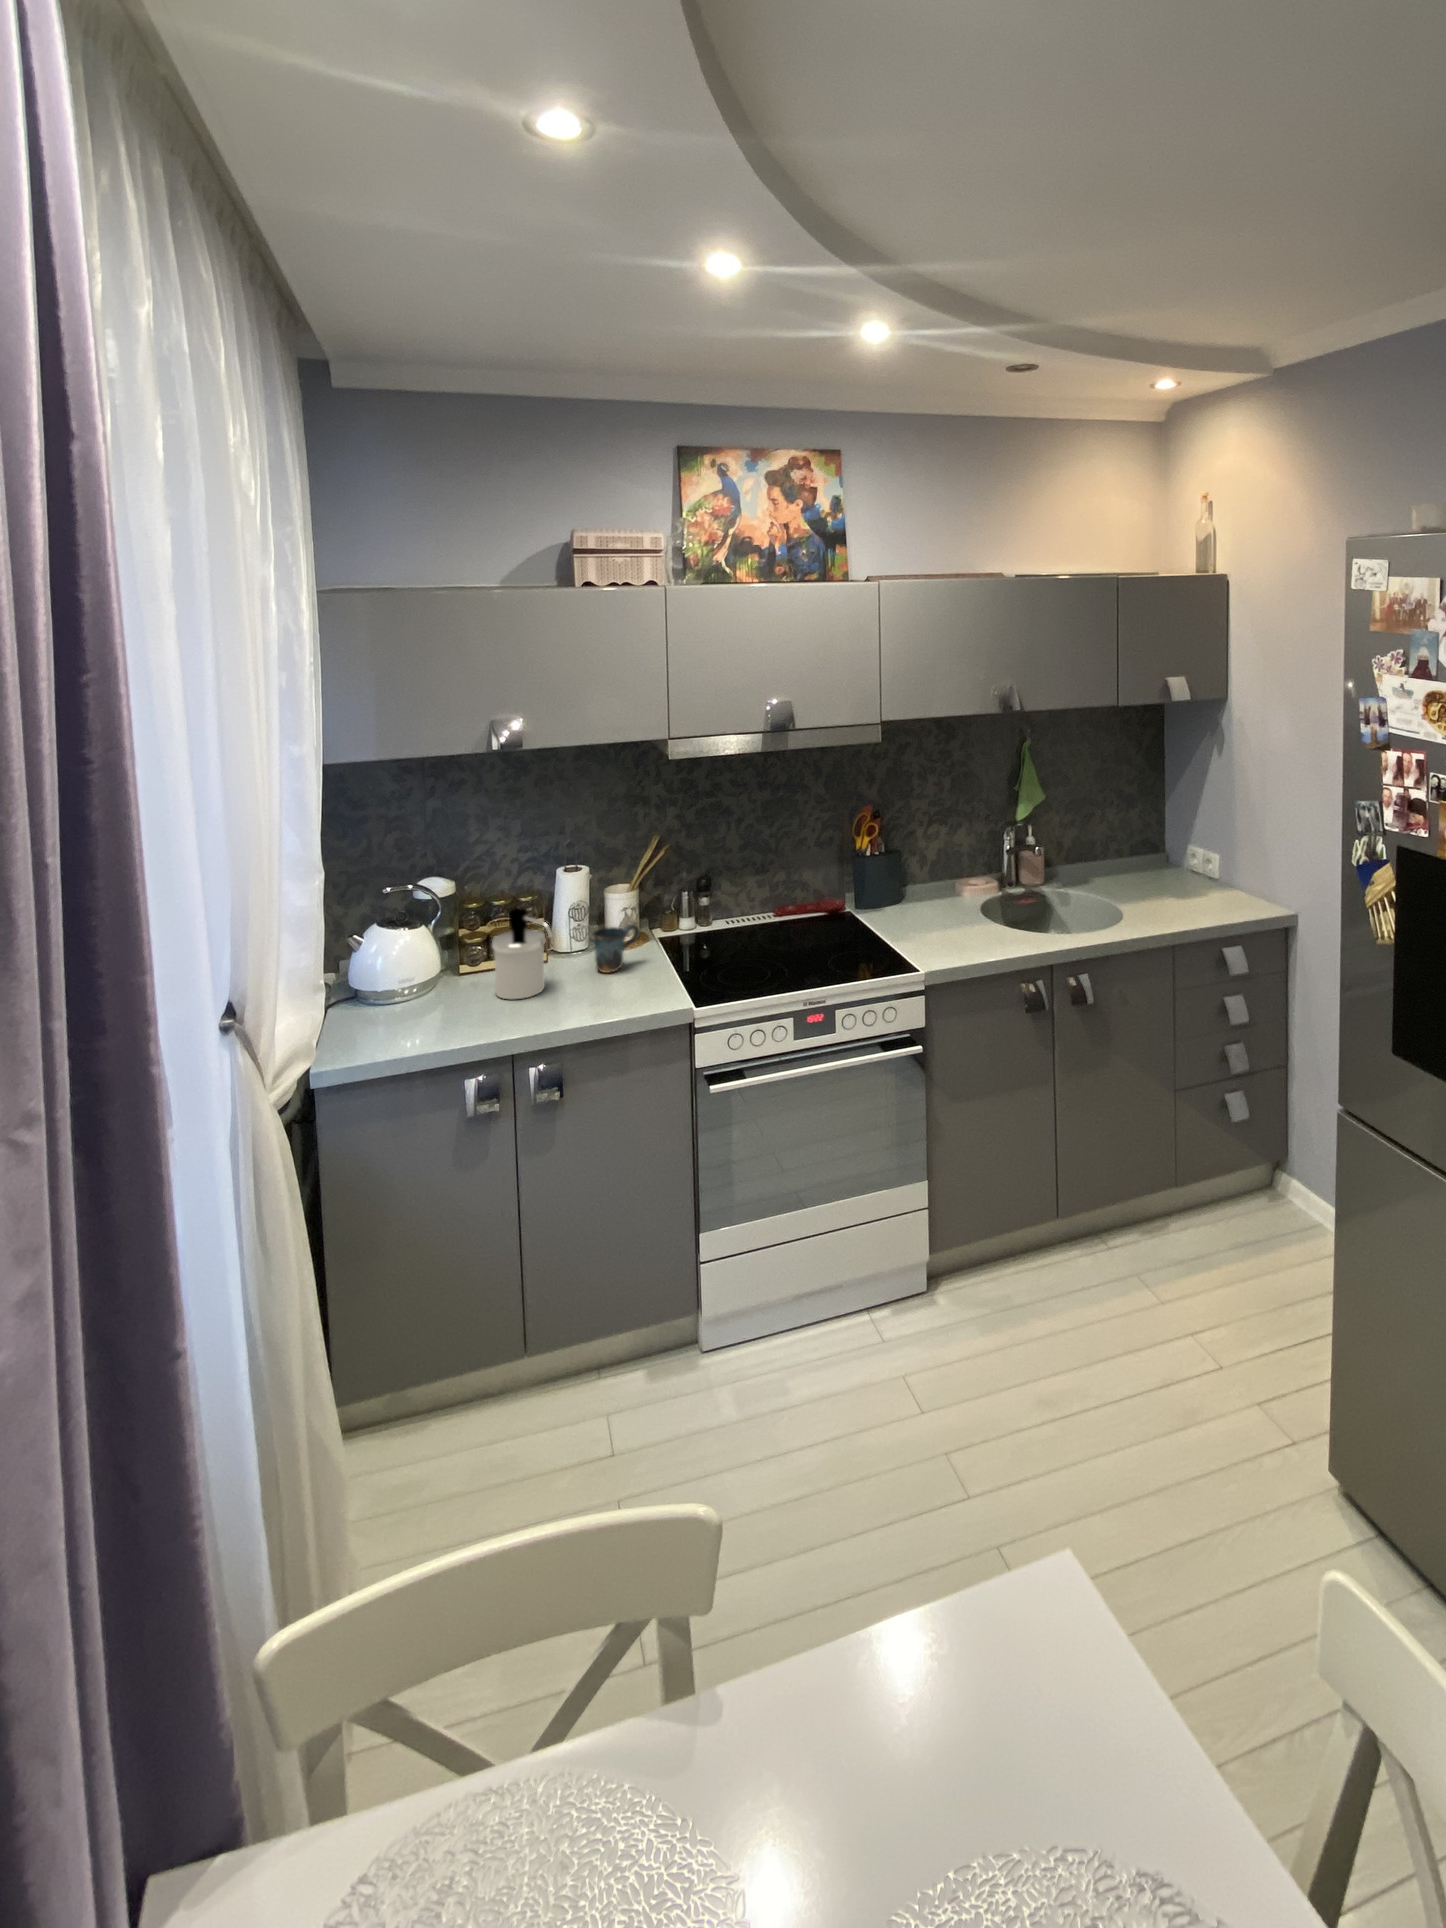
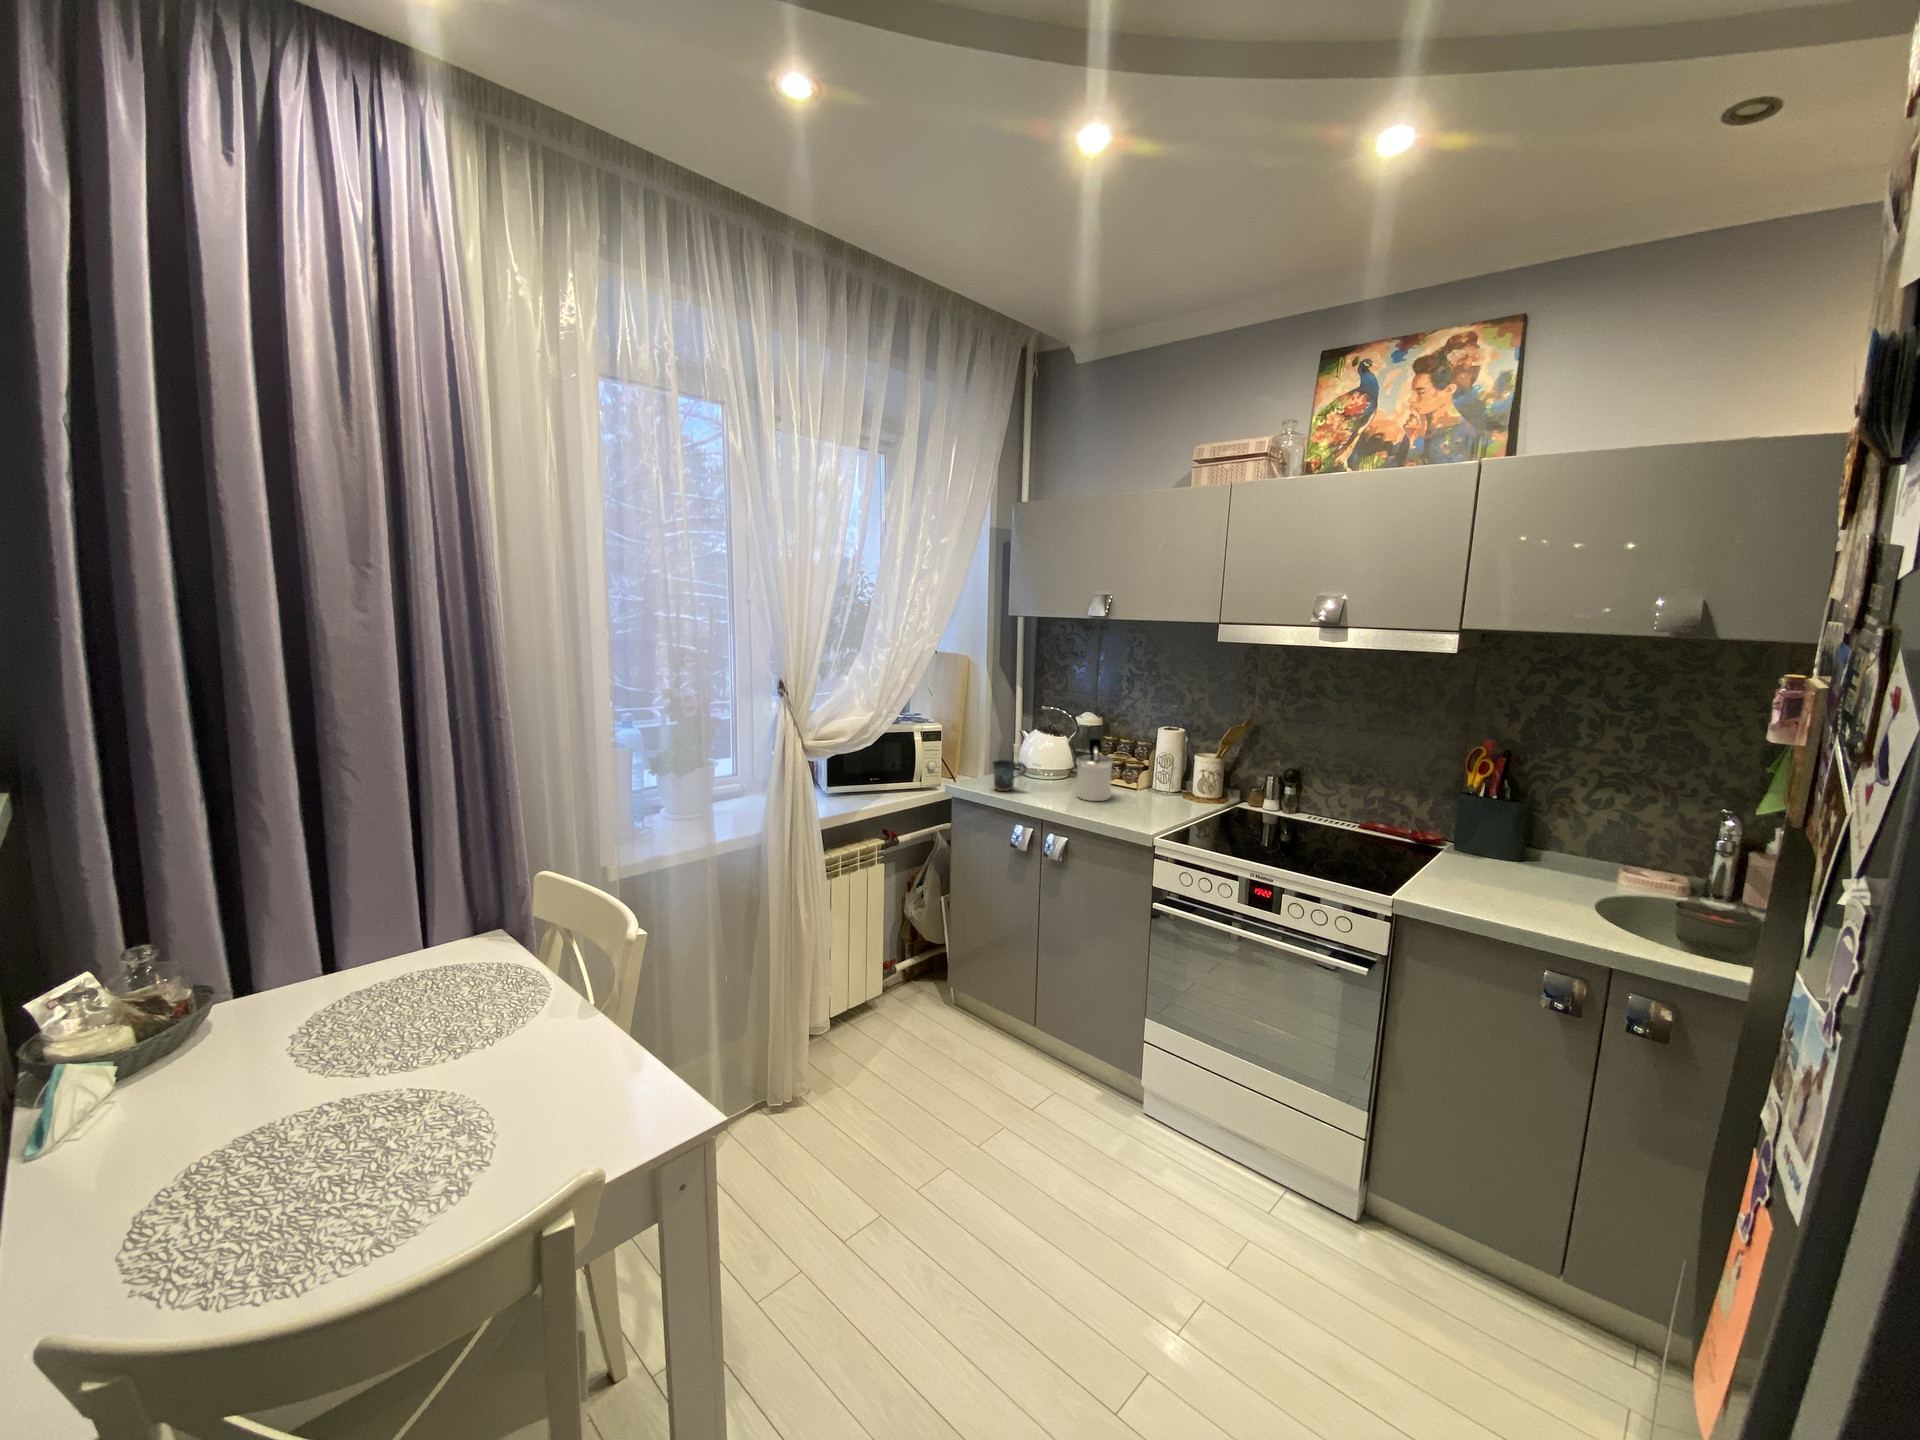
mug: present [592,924,640,973] -> present [992,760,1026,791]

